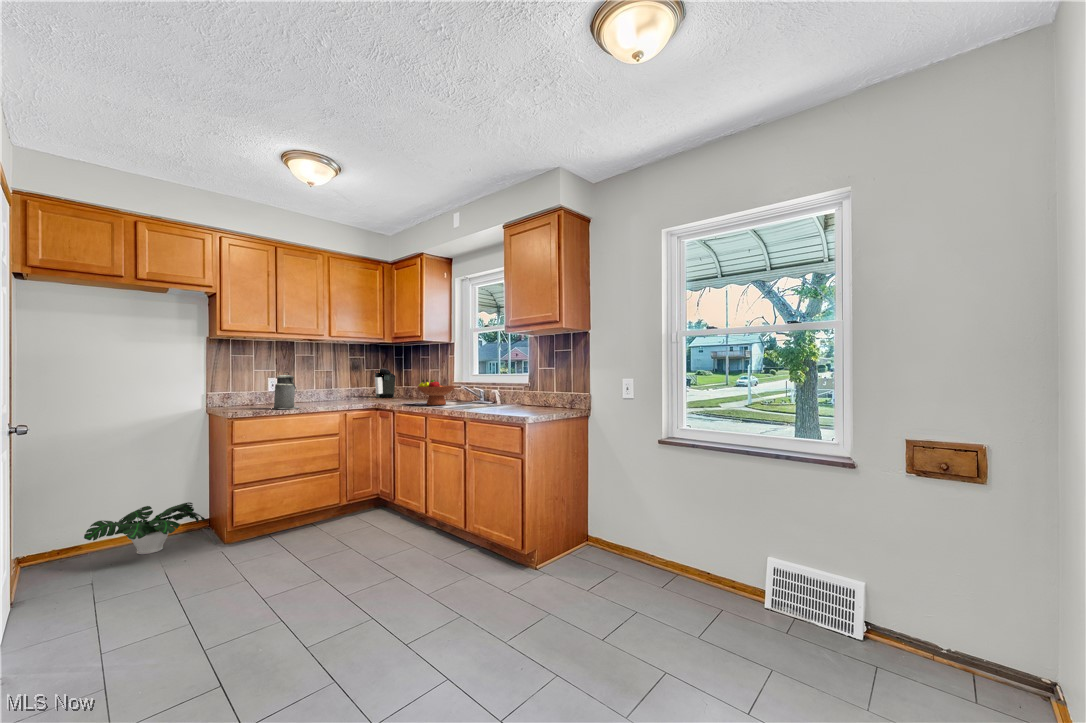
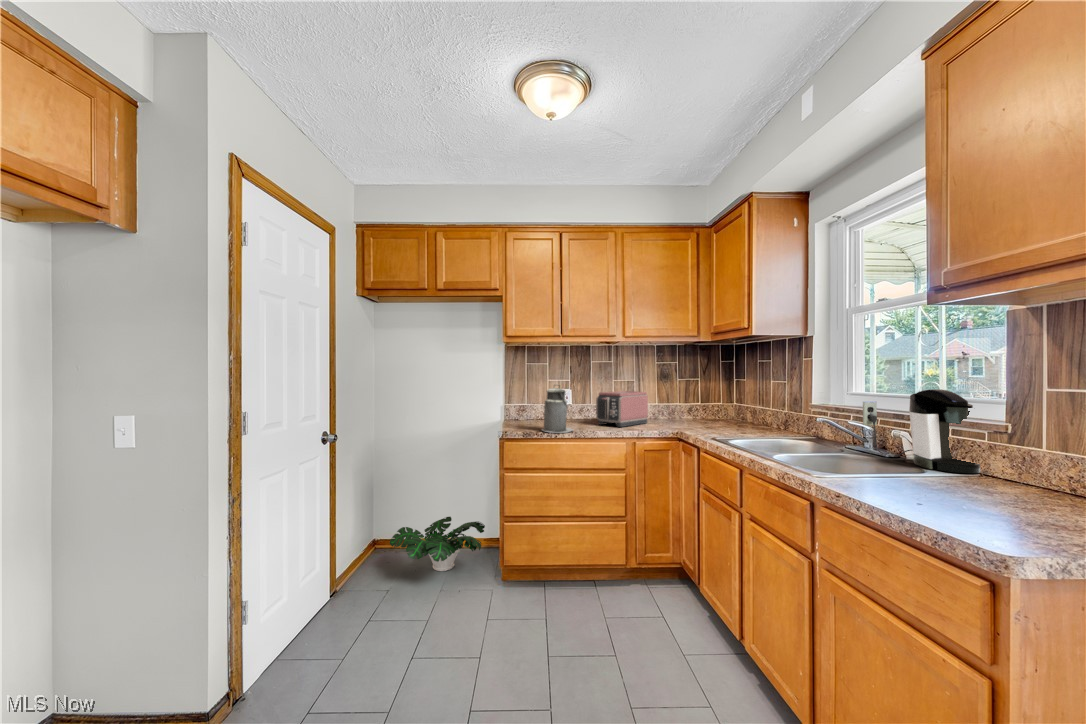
coffee maker: present [370,369,395,398] -> present [863,389,980,473]
toaster: none [310,379,349,404] -> present [596,391,648,427]
fruit bowl: present [417,379,456,405] -> none [732,401,809,448]

